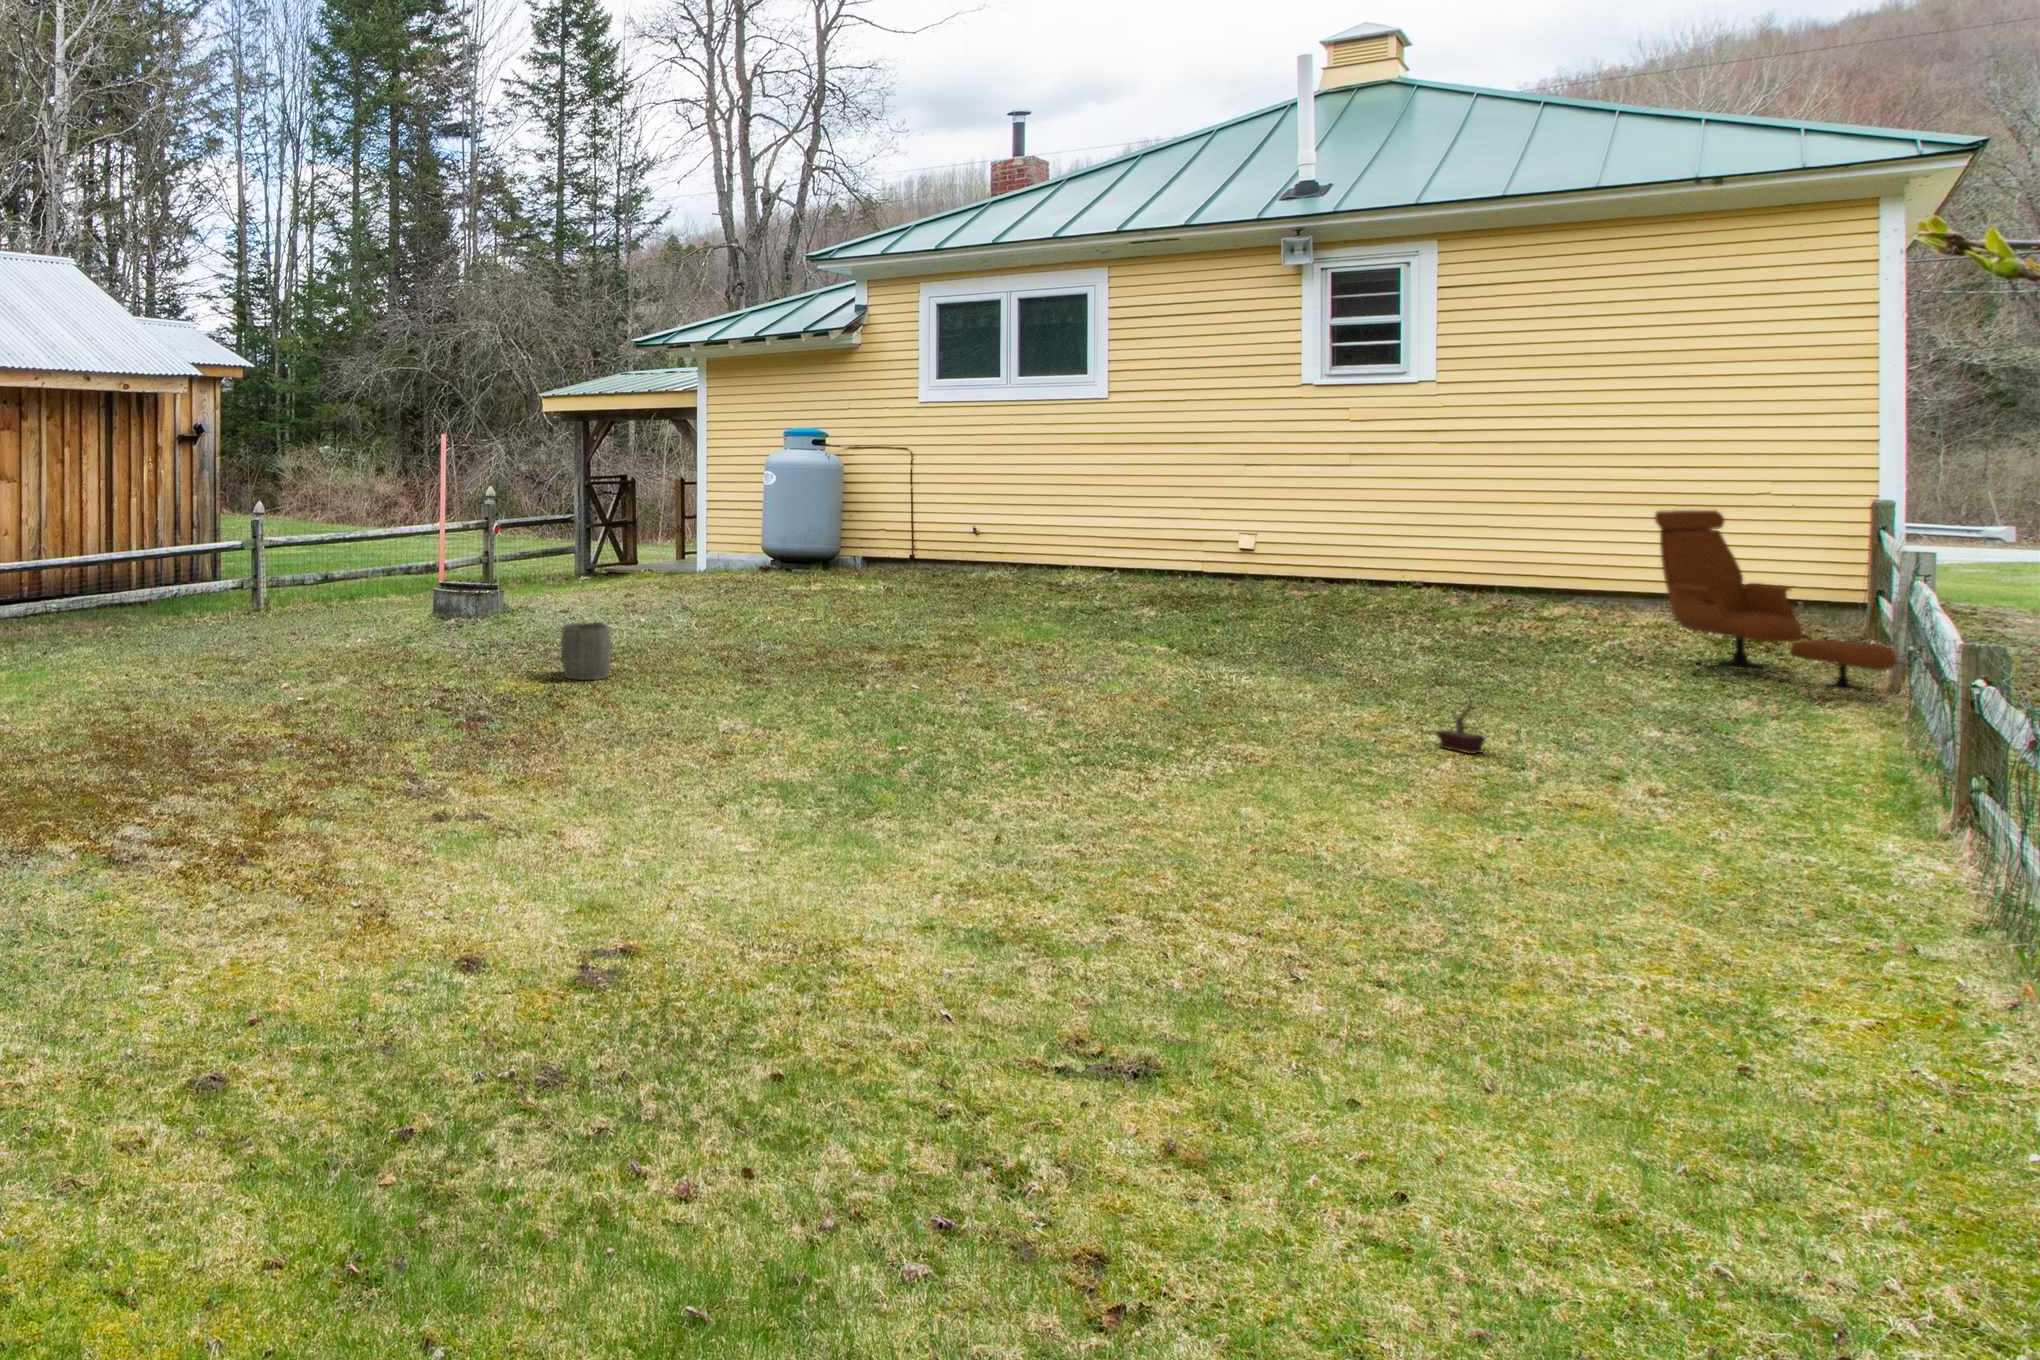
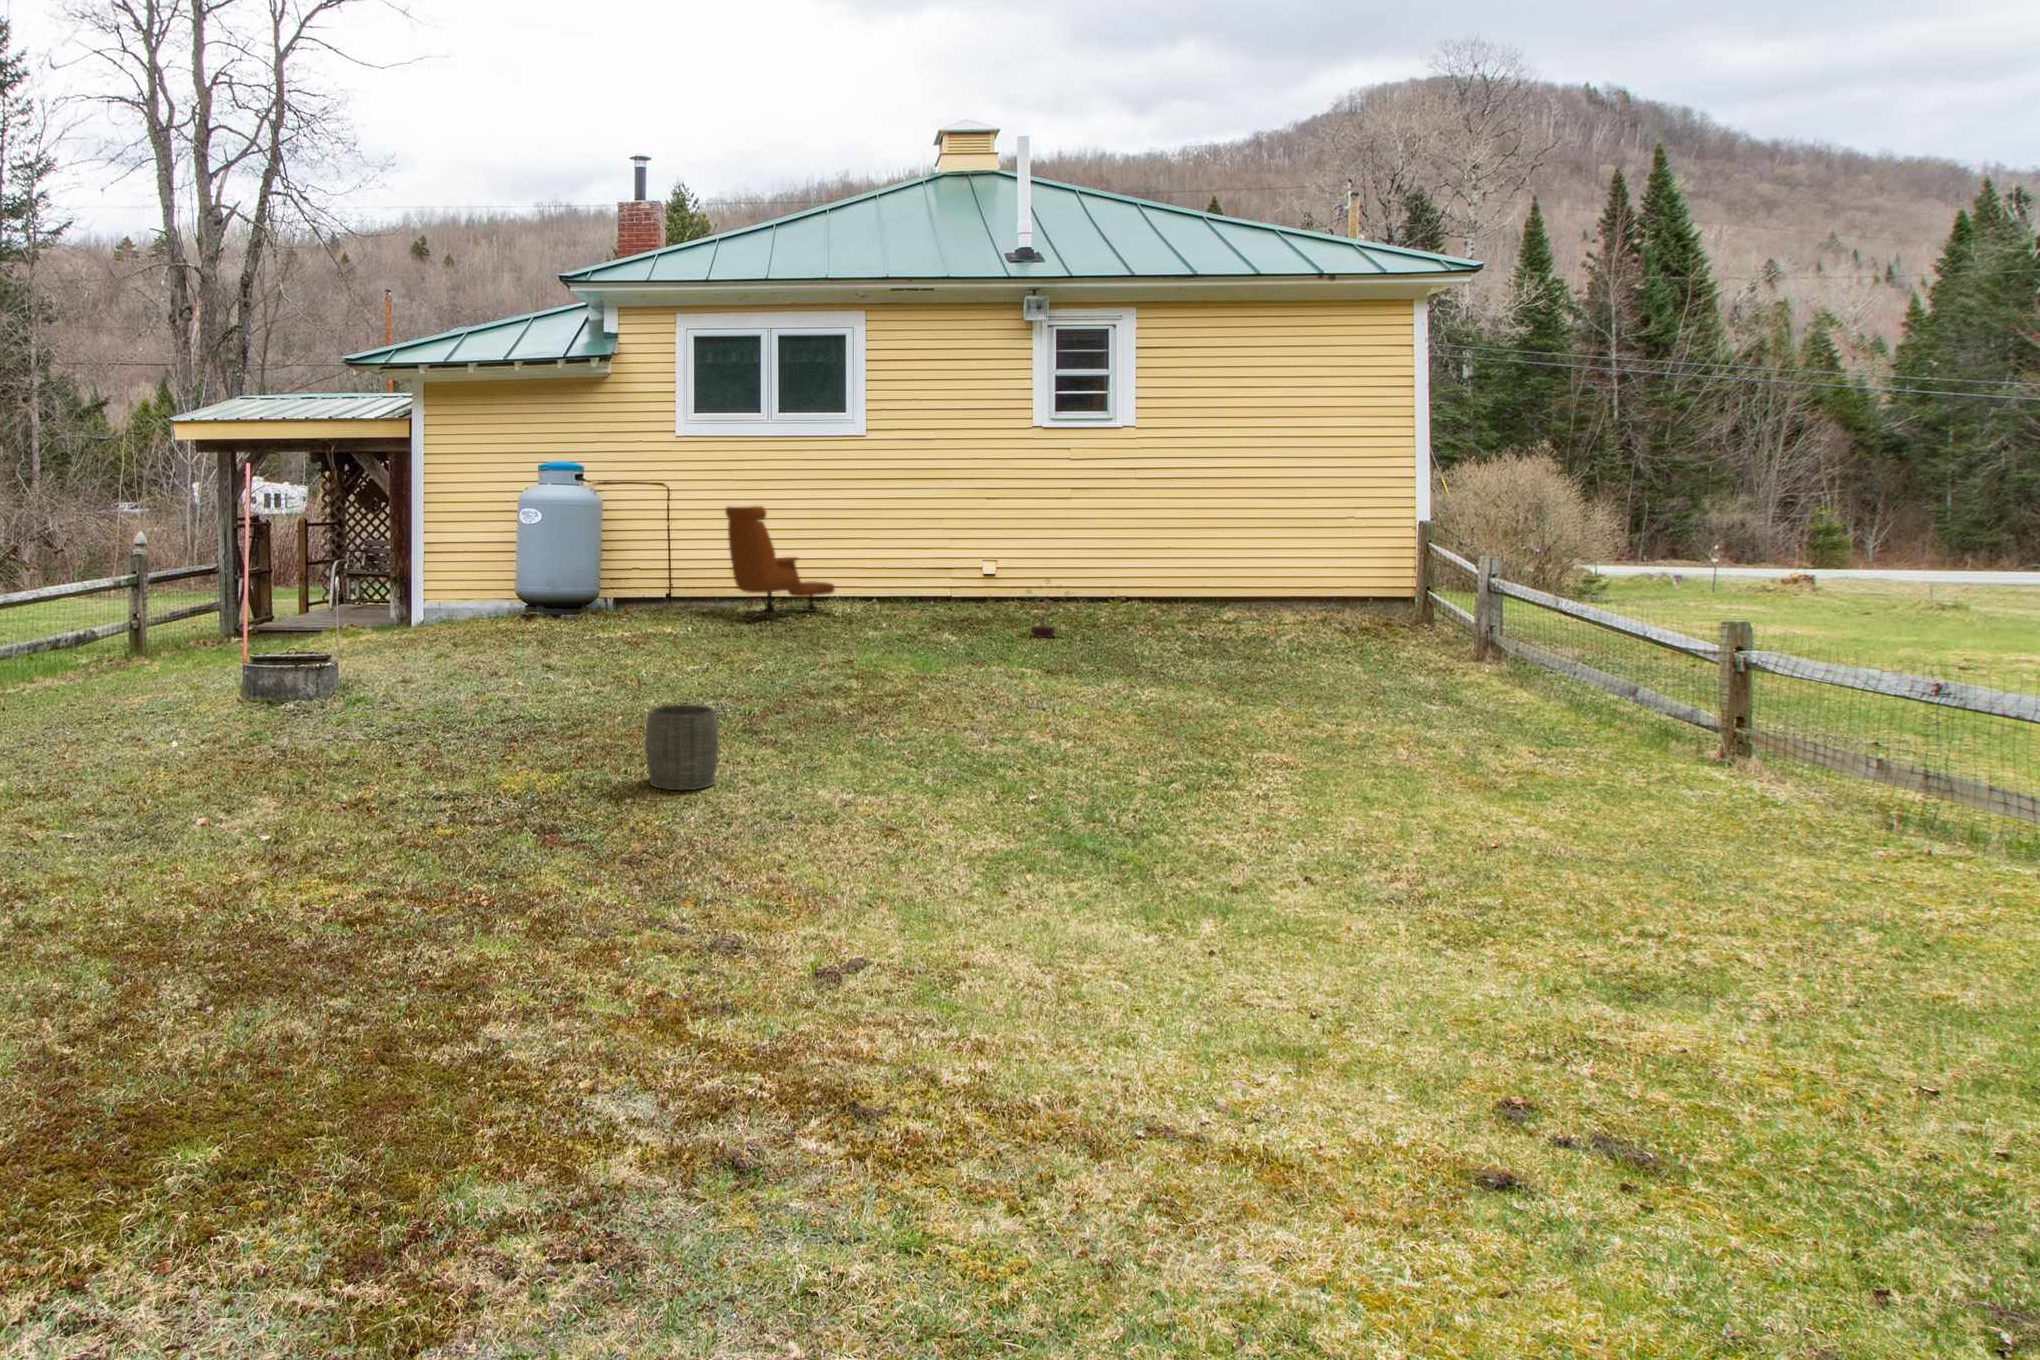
lounge chair: present [1655,510,1897,700] -> present [725,506,835,620]
potted plant: present [1428,657,1506,754] -> present [1026,581,1067,638]

